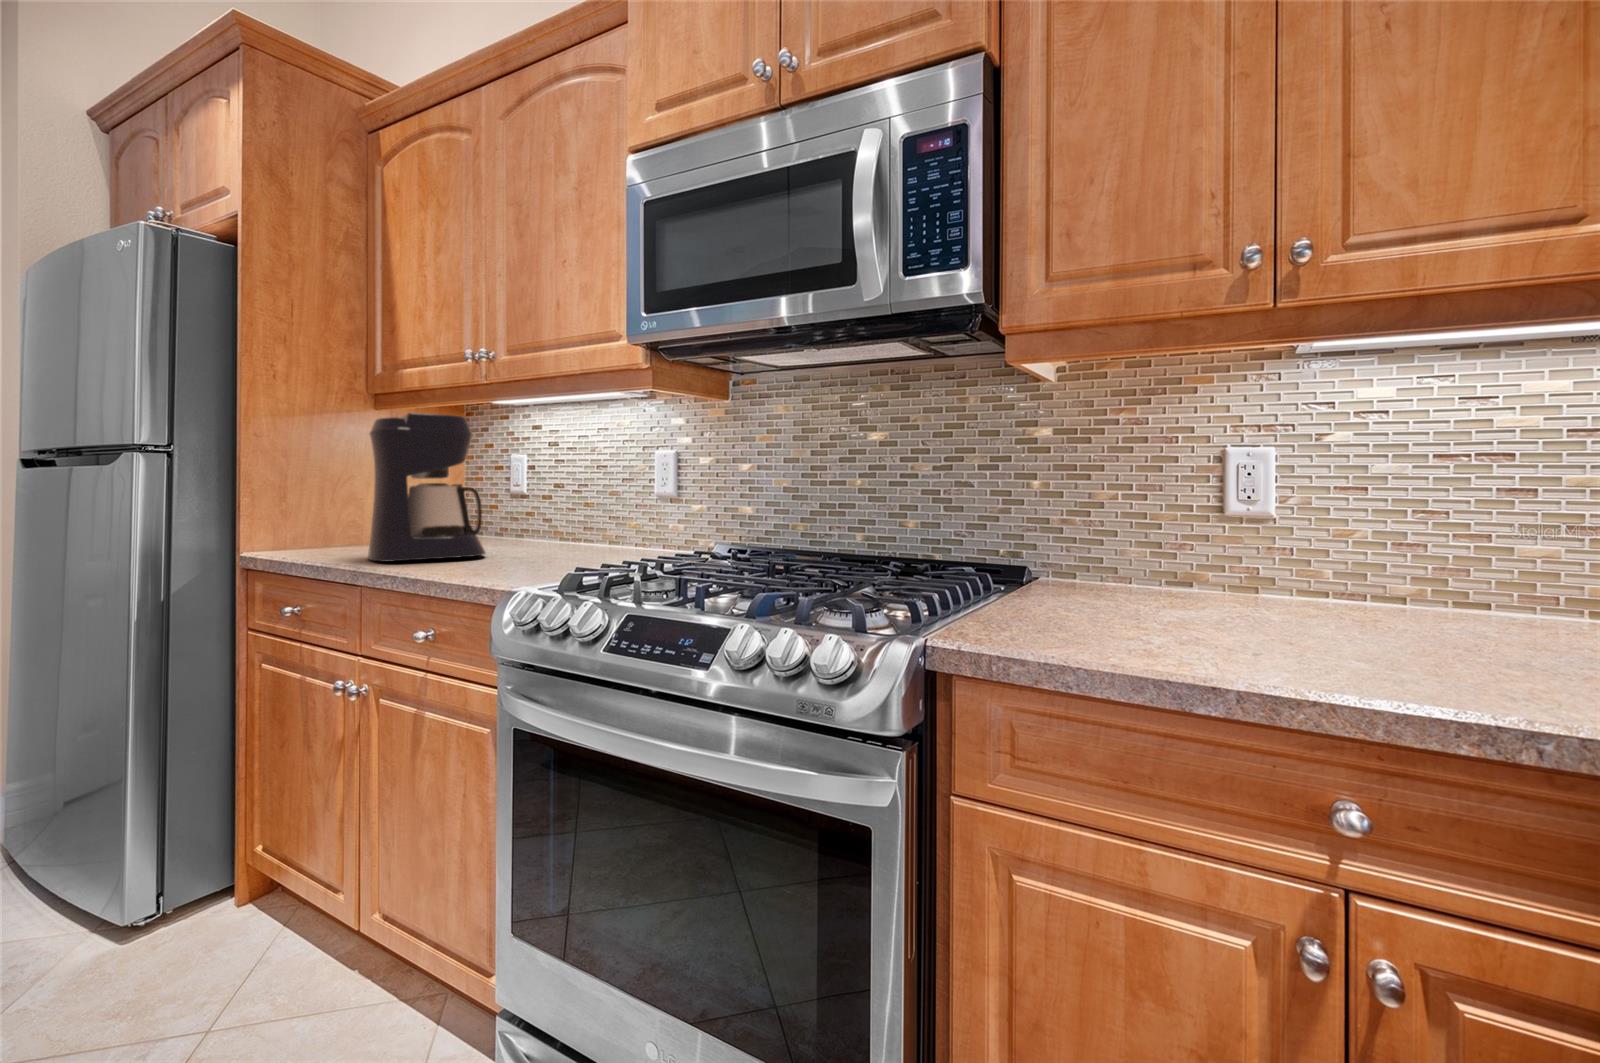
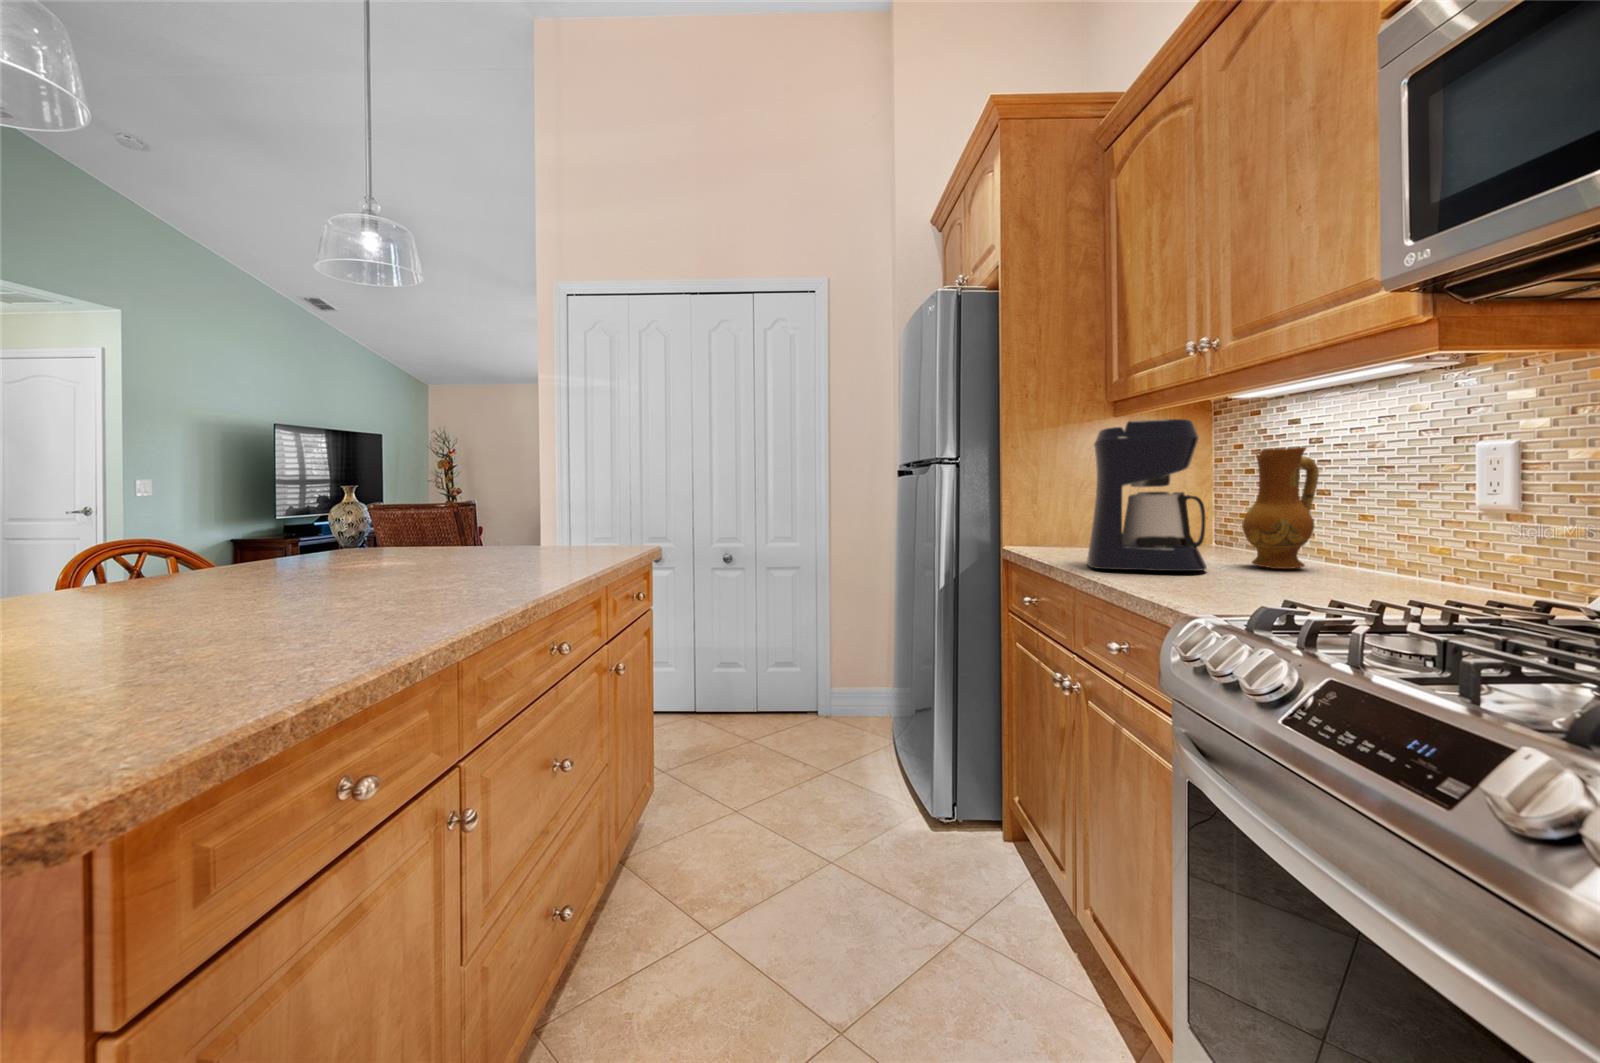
ceramic jug: none [506,448,559,550] -> present [1242,447,1319,569]

